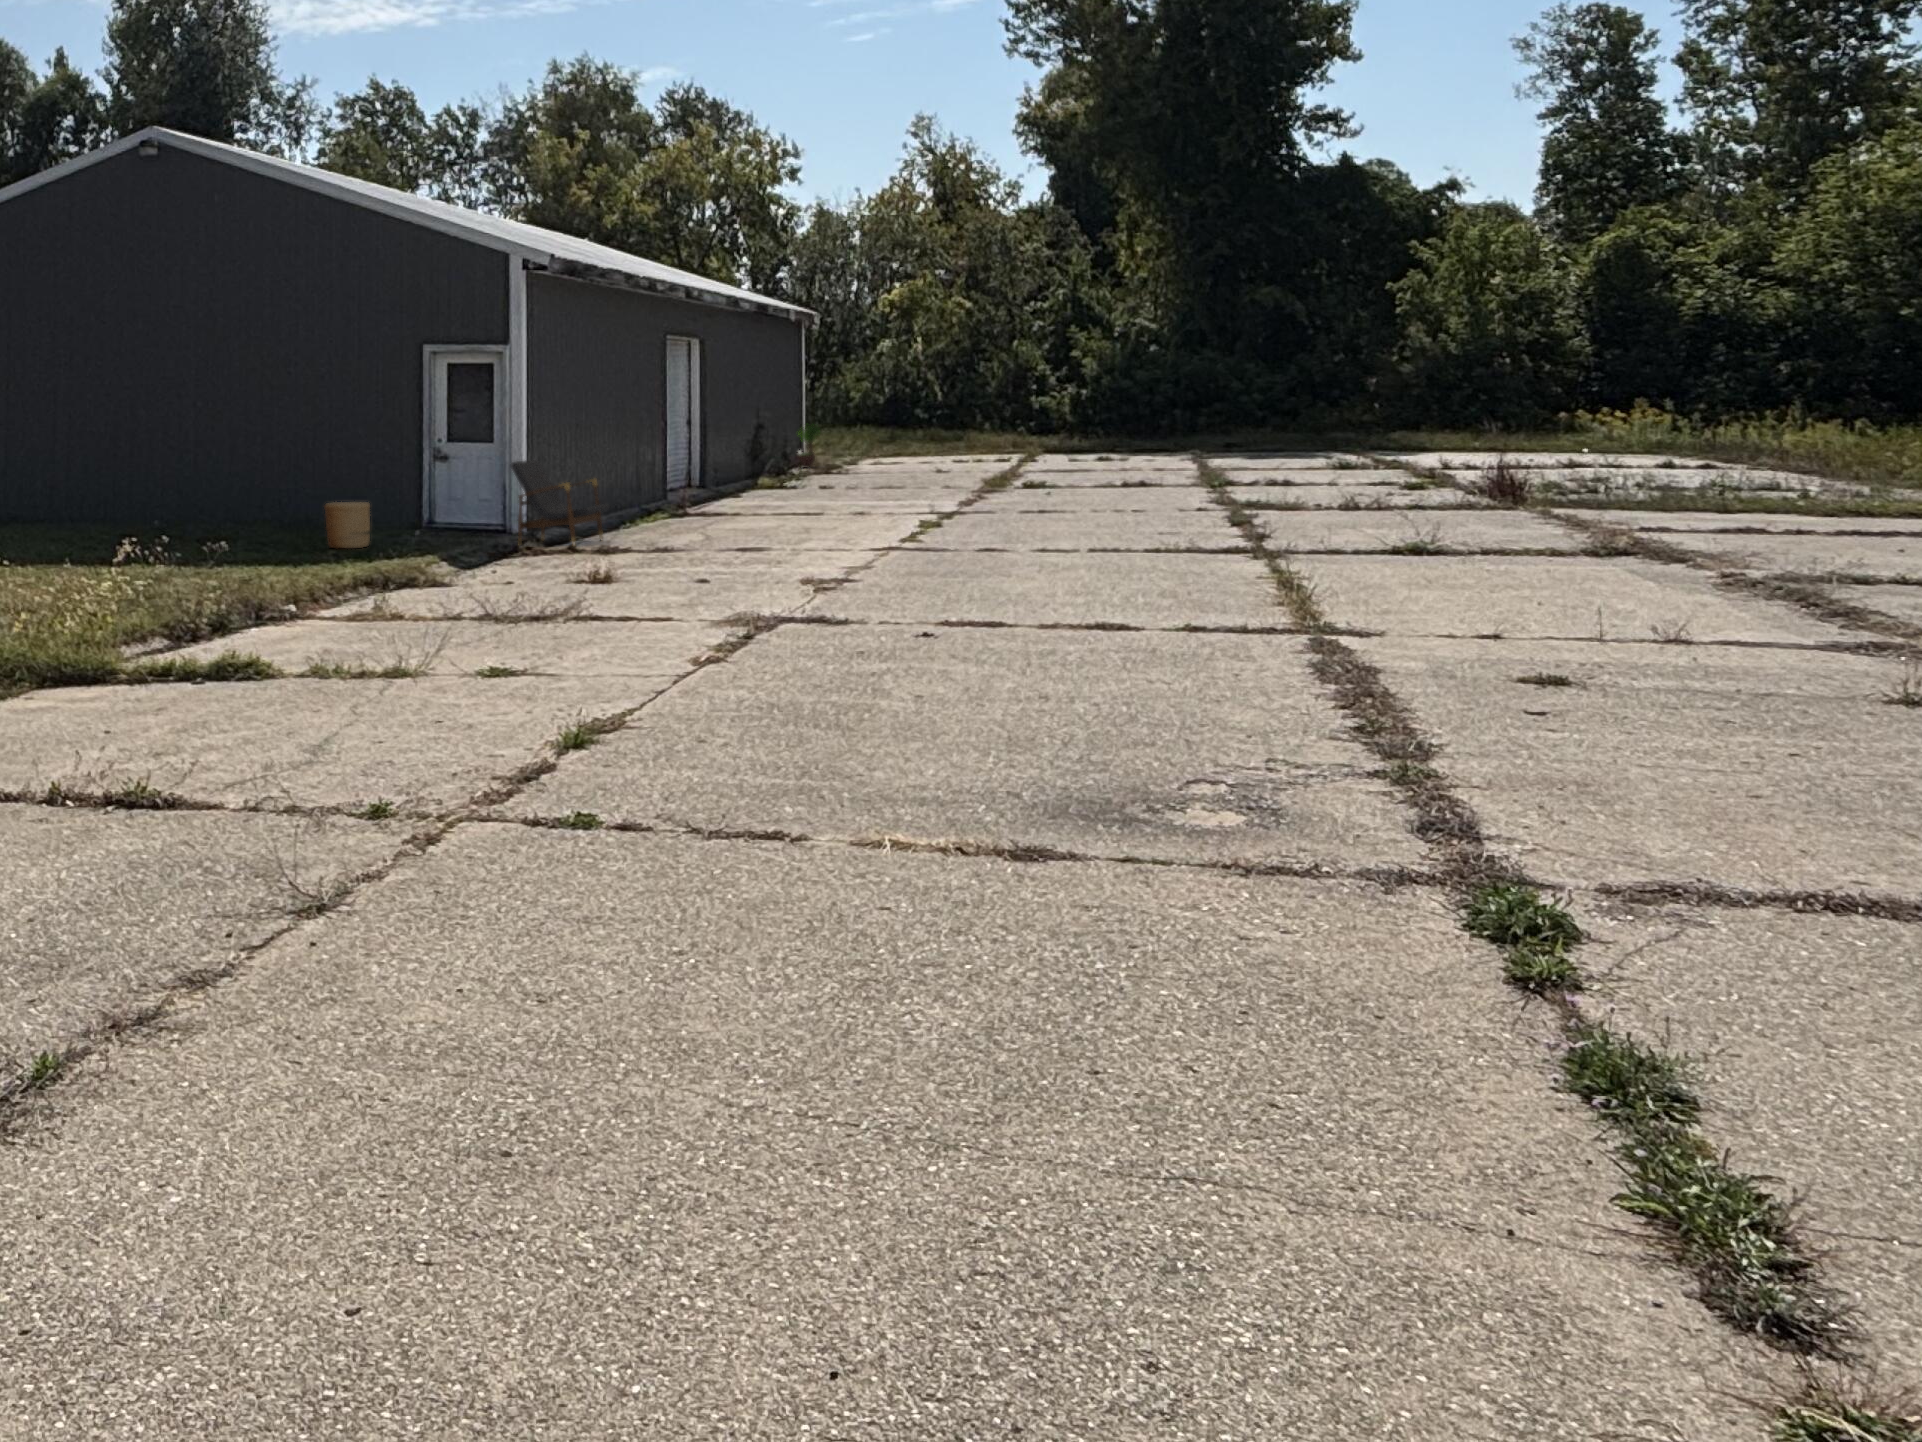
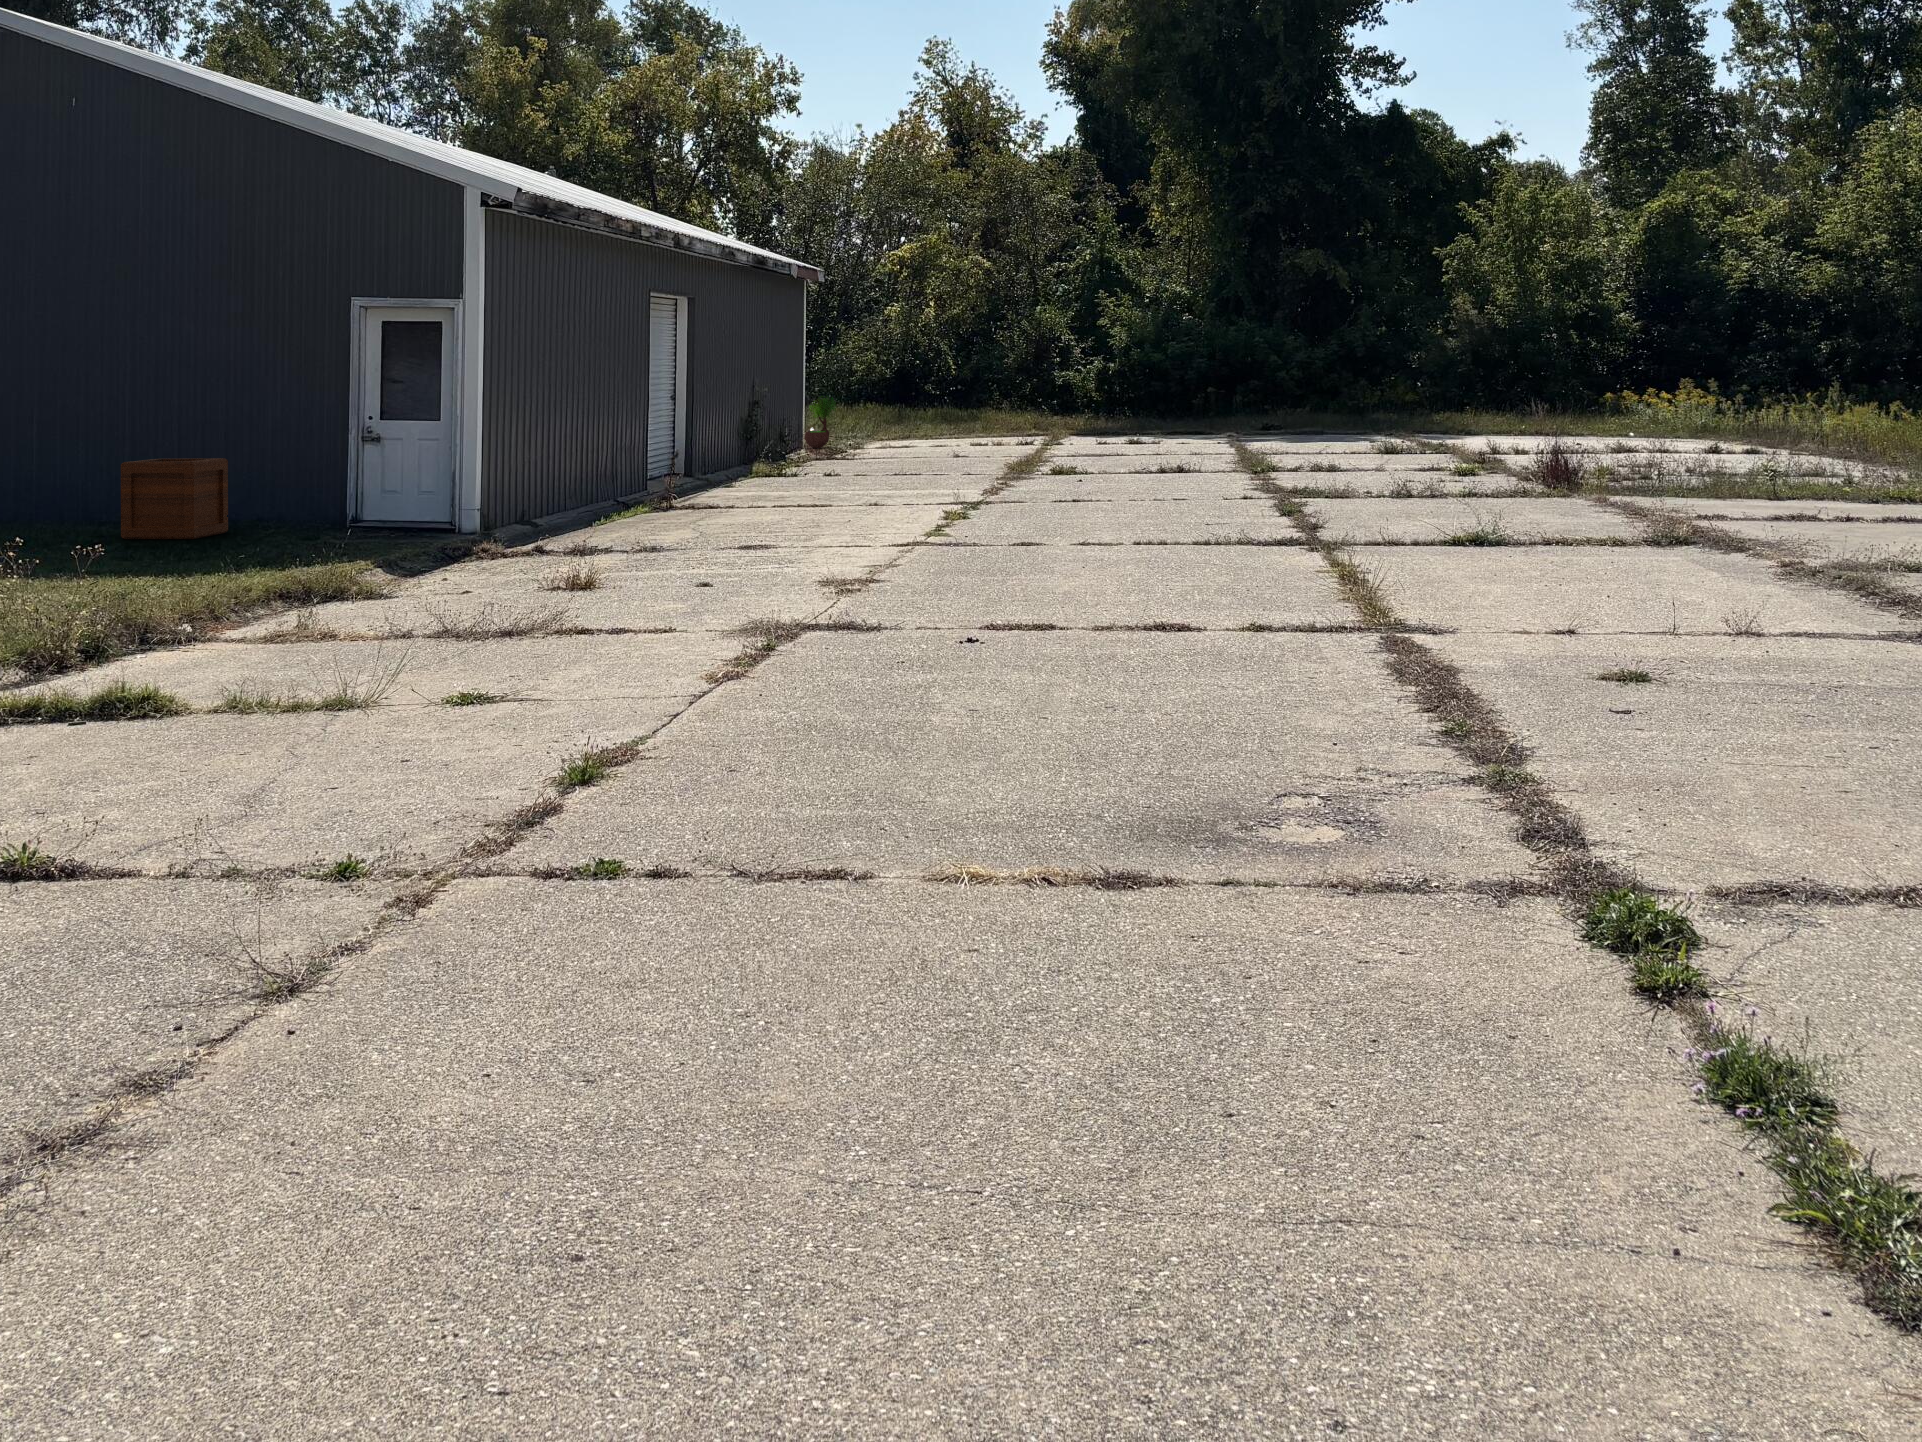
lounge chair: present [511,460,609,546] -> none [480,431,600,537]
wooden crate: none [236,485,318,550] -> present [121,458,228,539]
woven basket: present [325,502,370,549] -> none [238,480,299,538]

